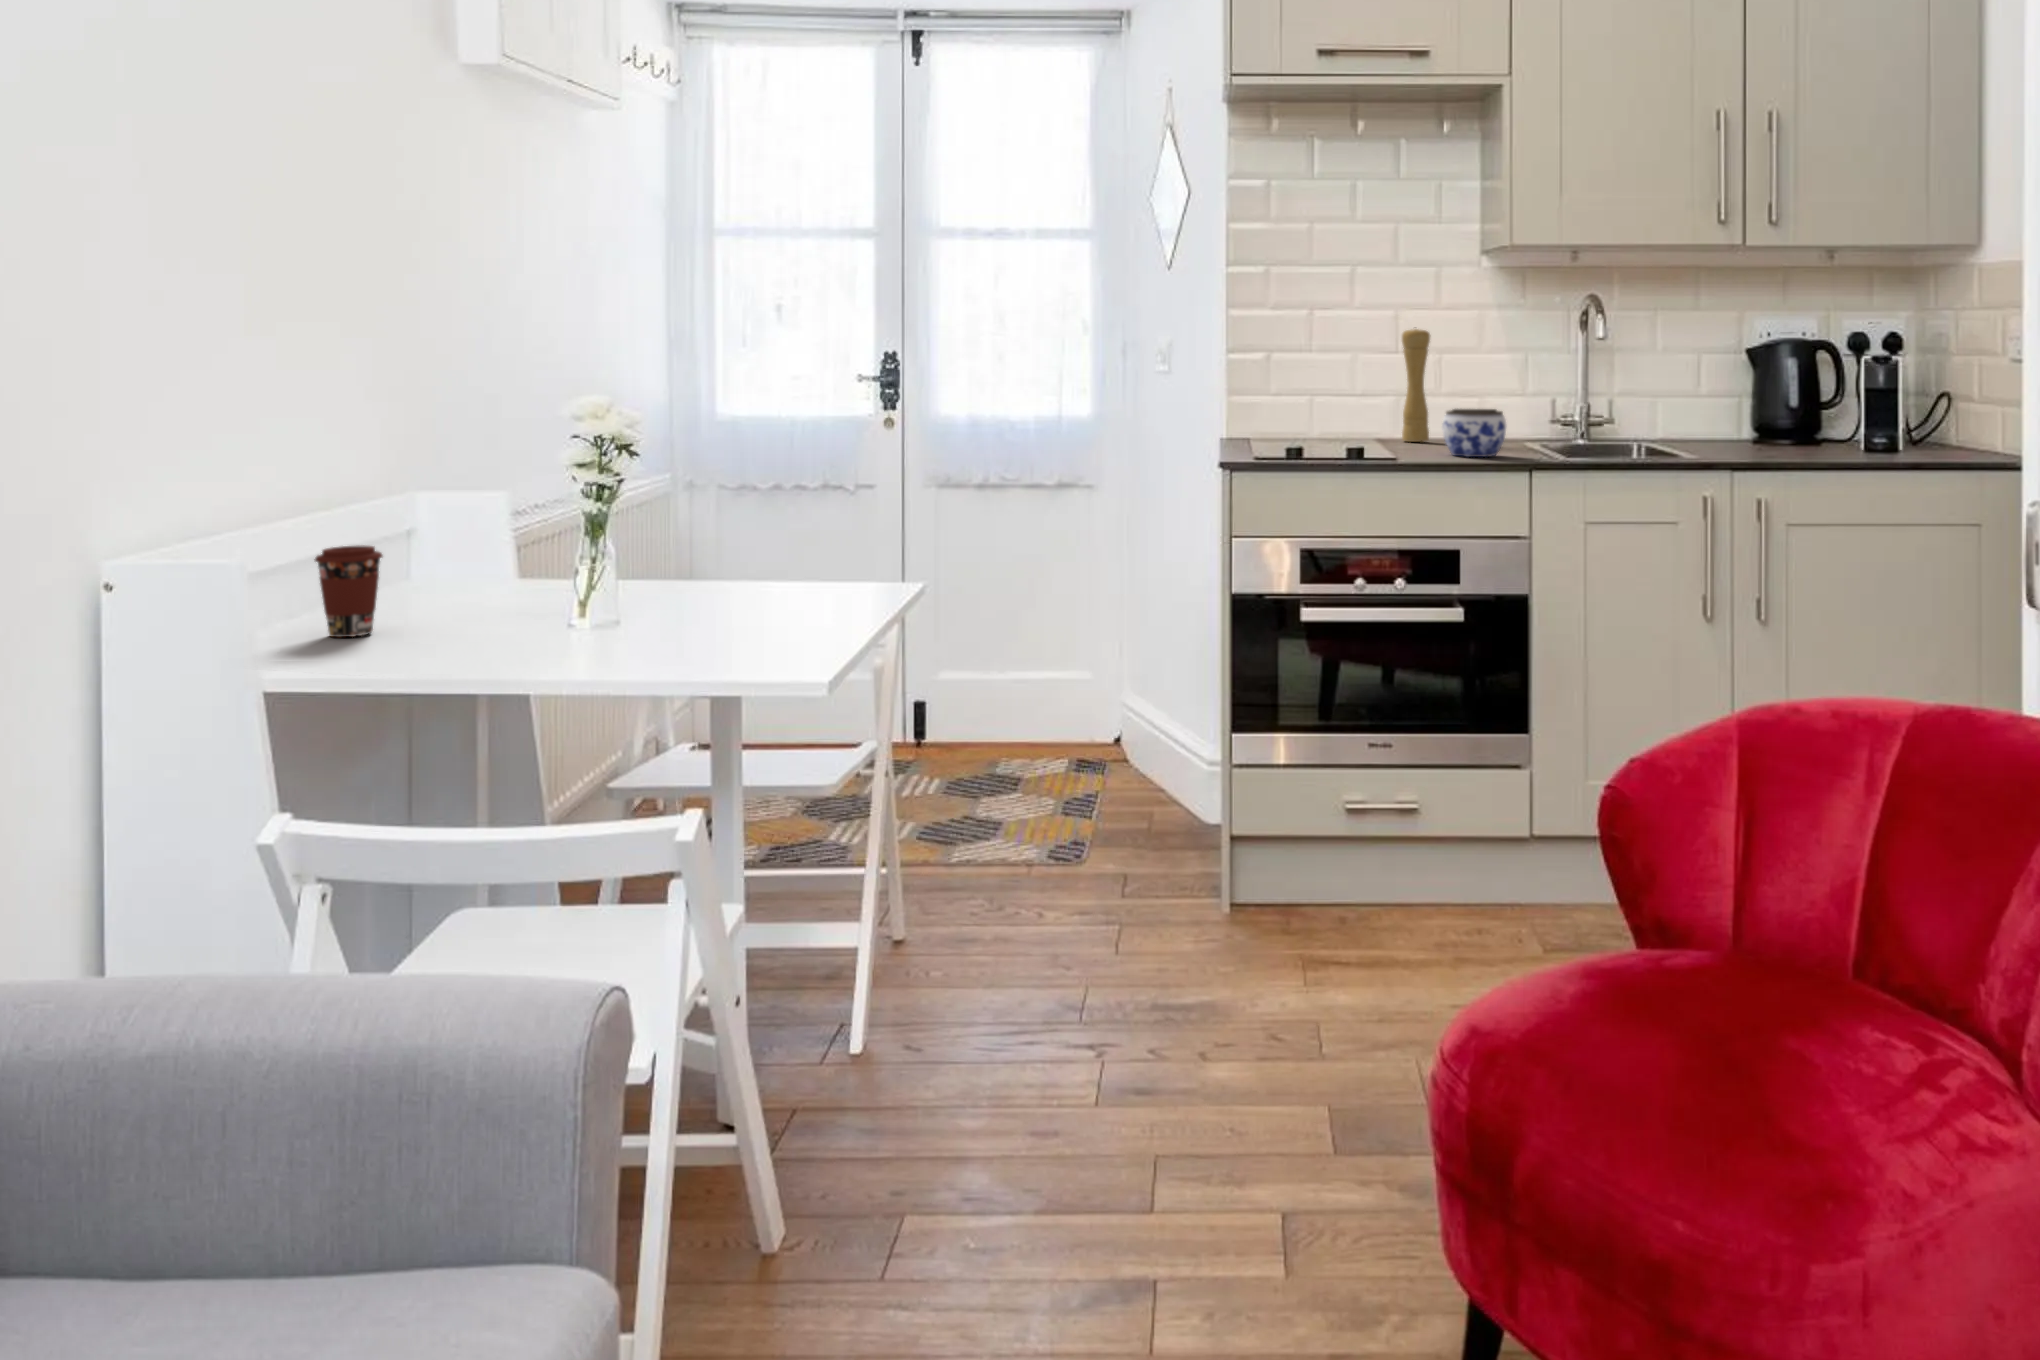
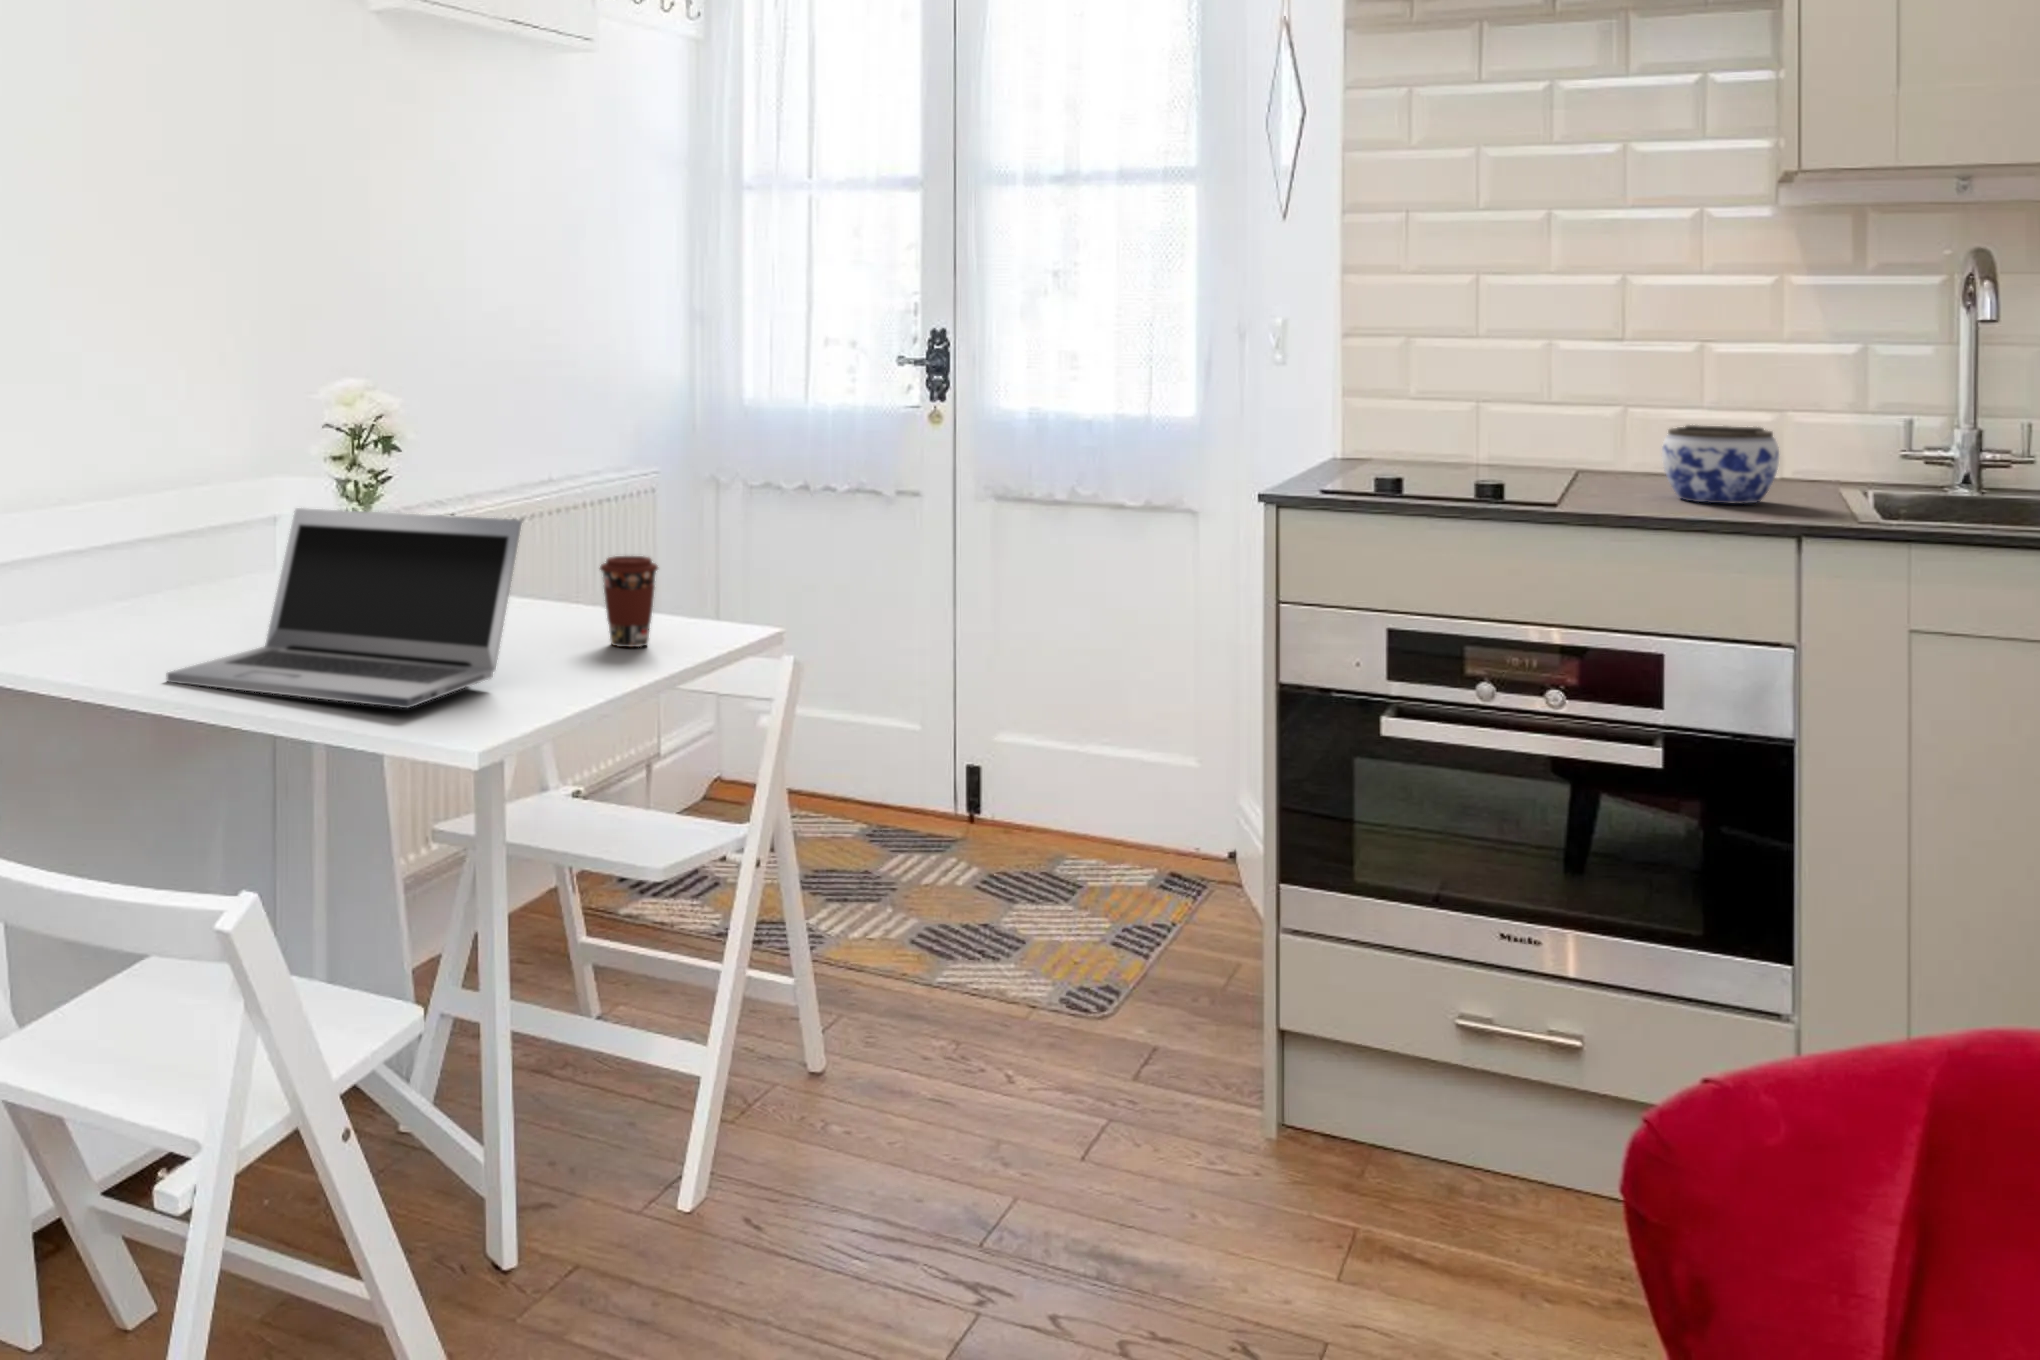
pepper mill: present [1402,329,1430,442] -> none [1630,296,1682,471]
laptop: none [428,494,749,658] -> present [167,508,522,708]
coffee cup: present [314,545,383,637] -> present [600,556,658,647]

